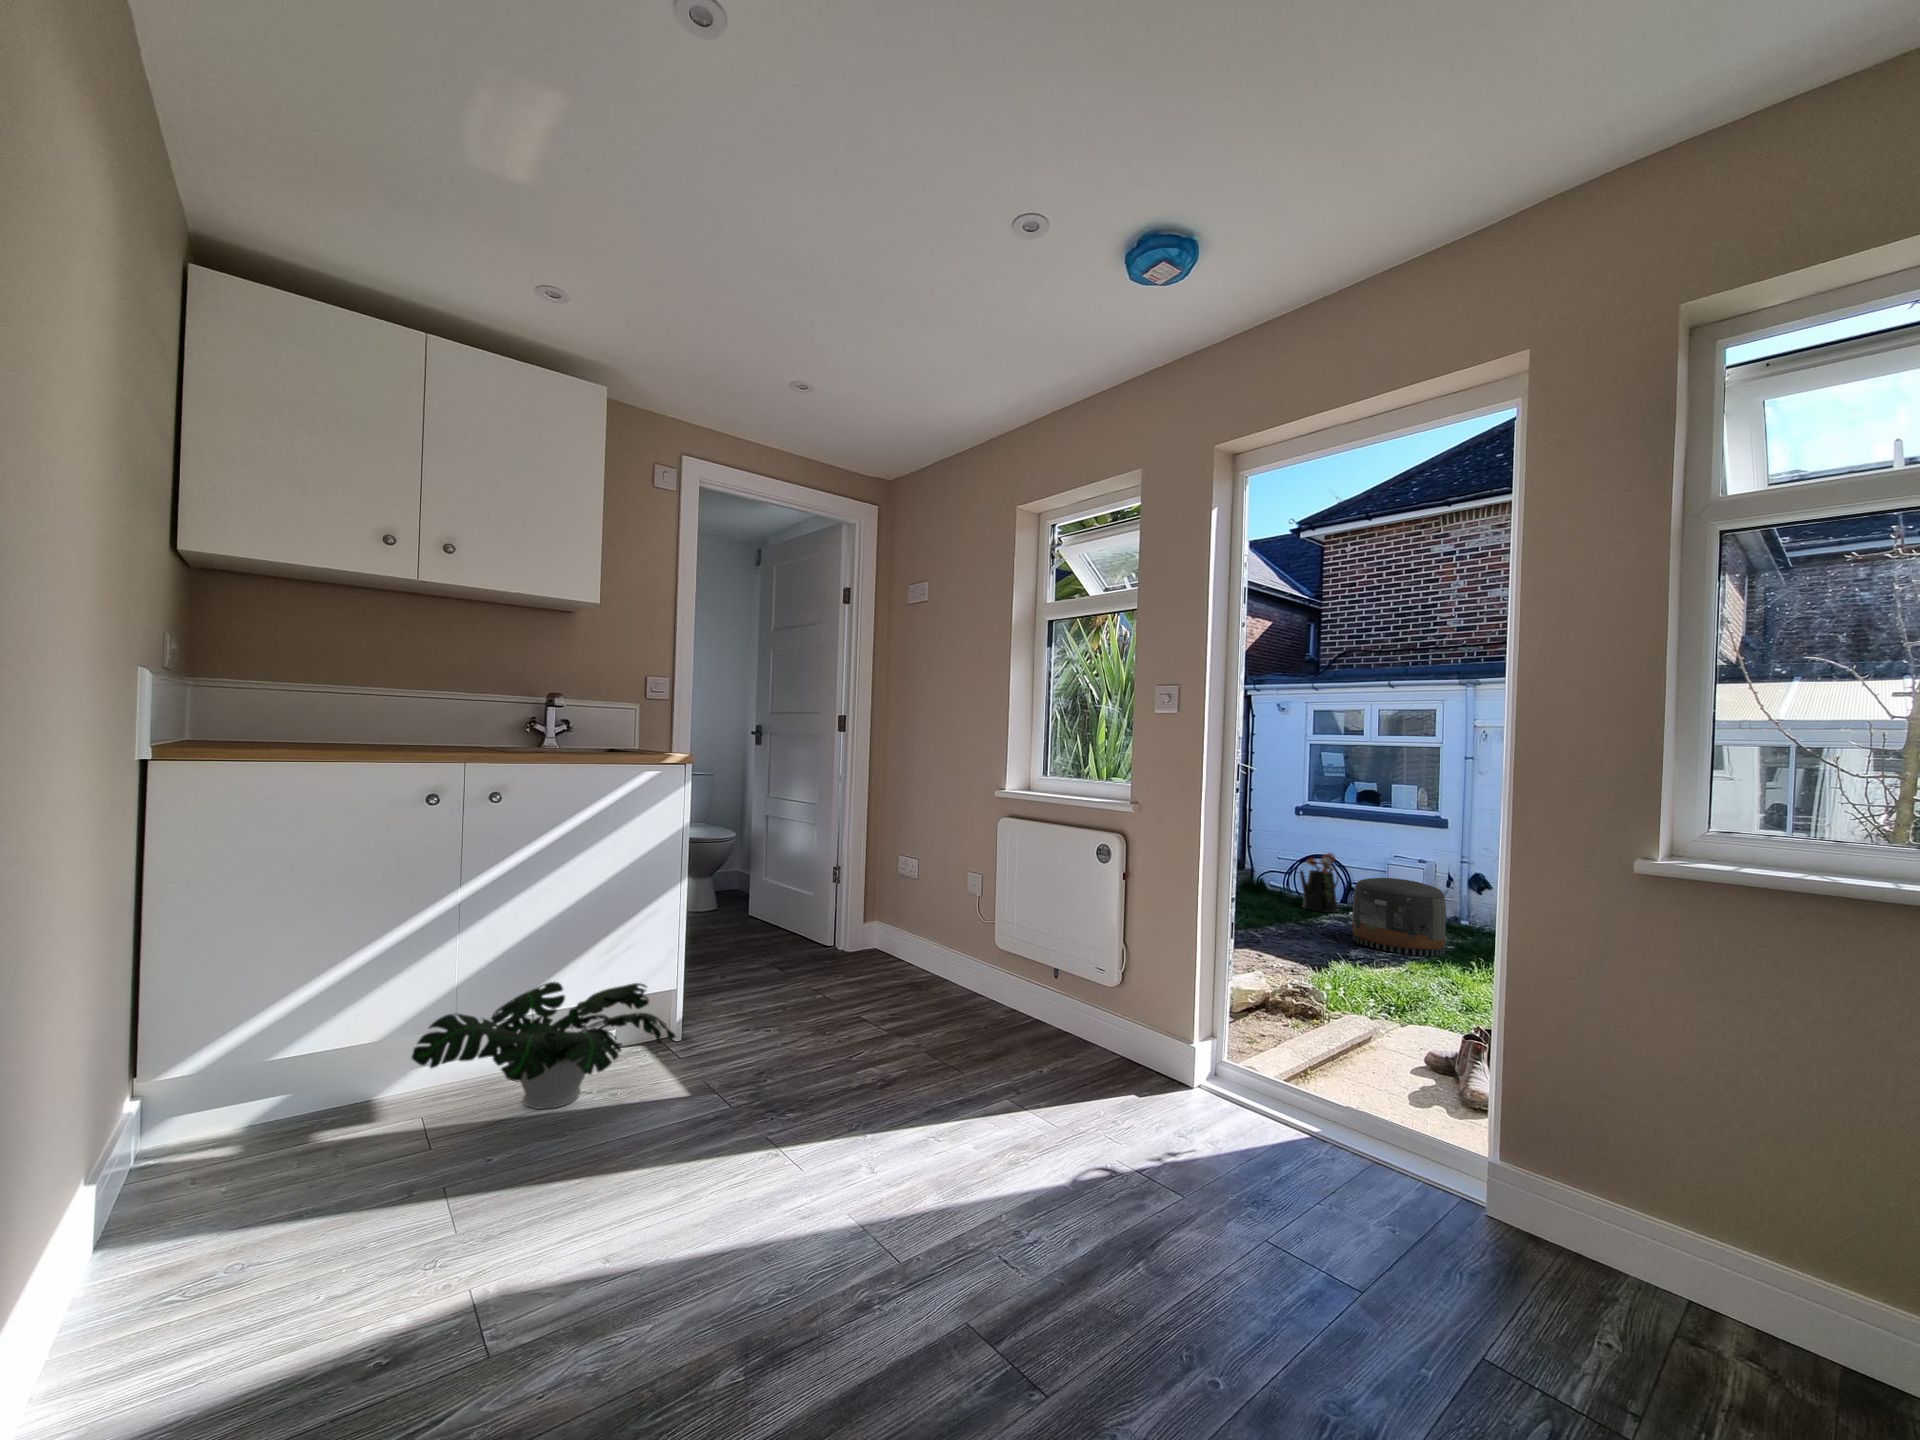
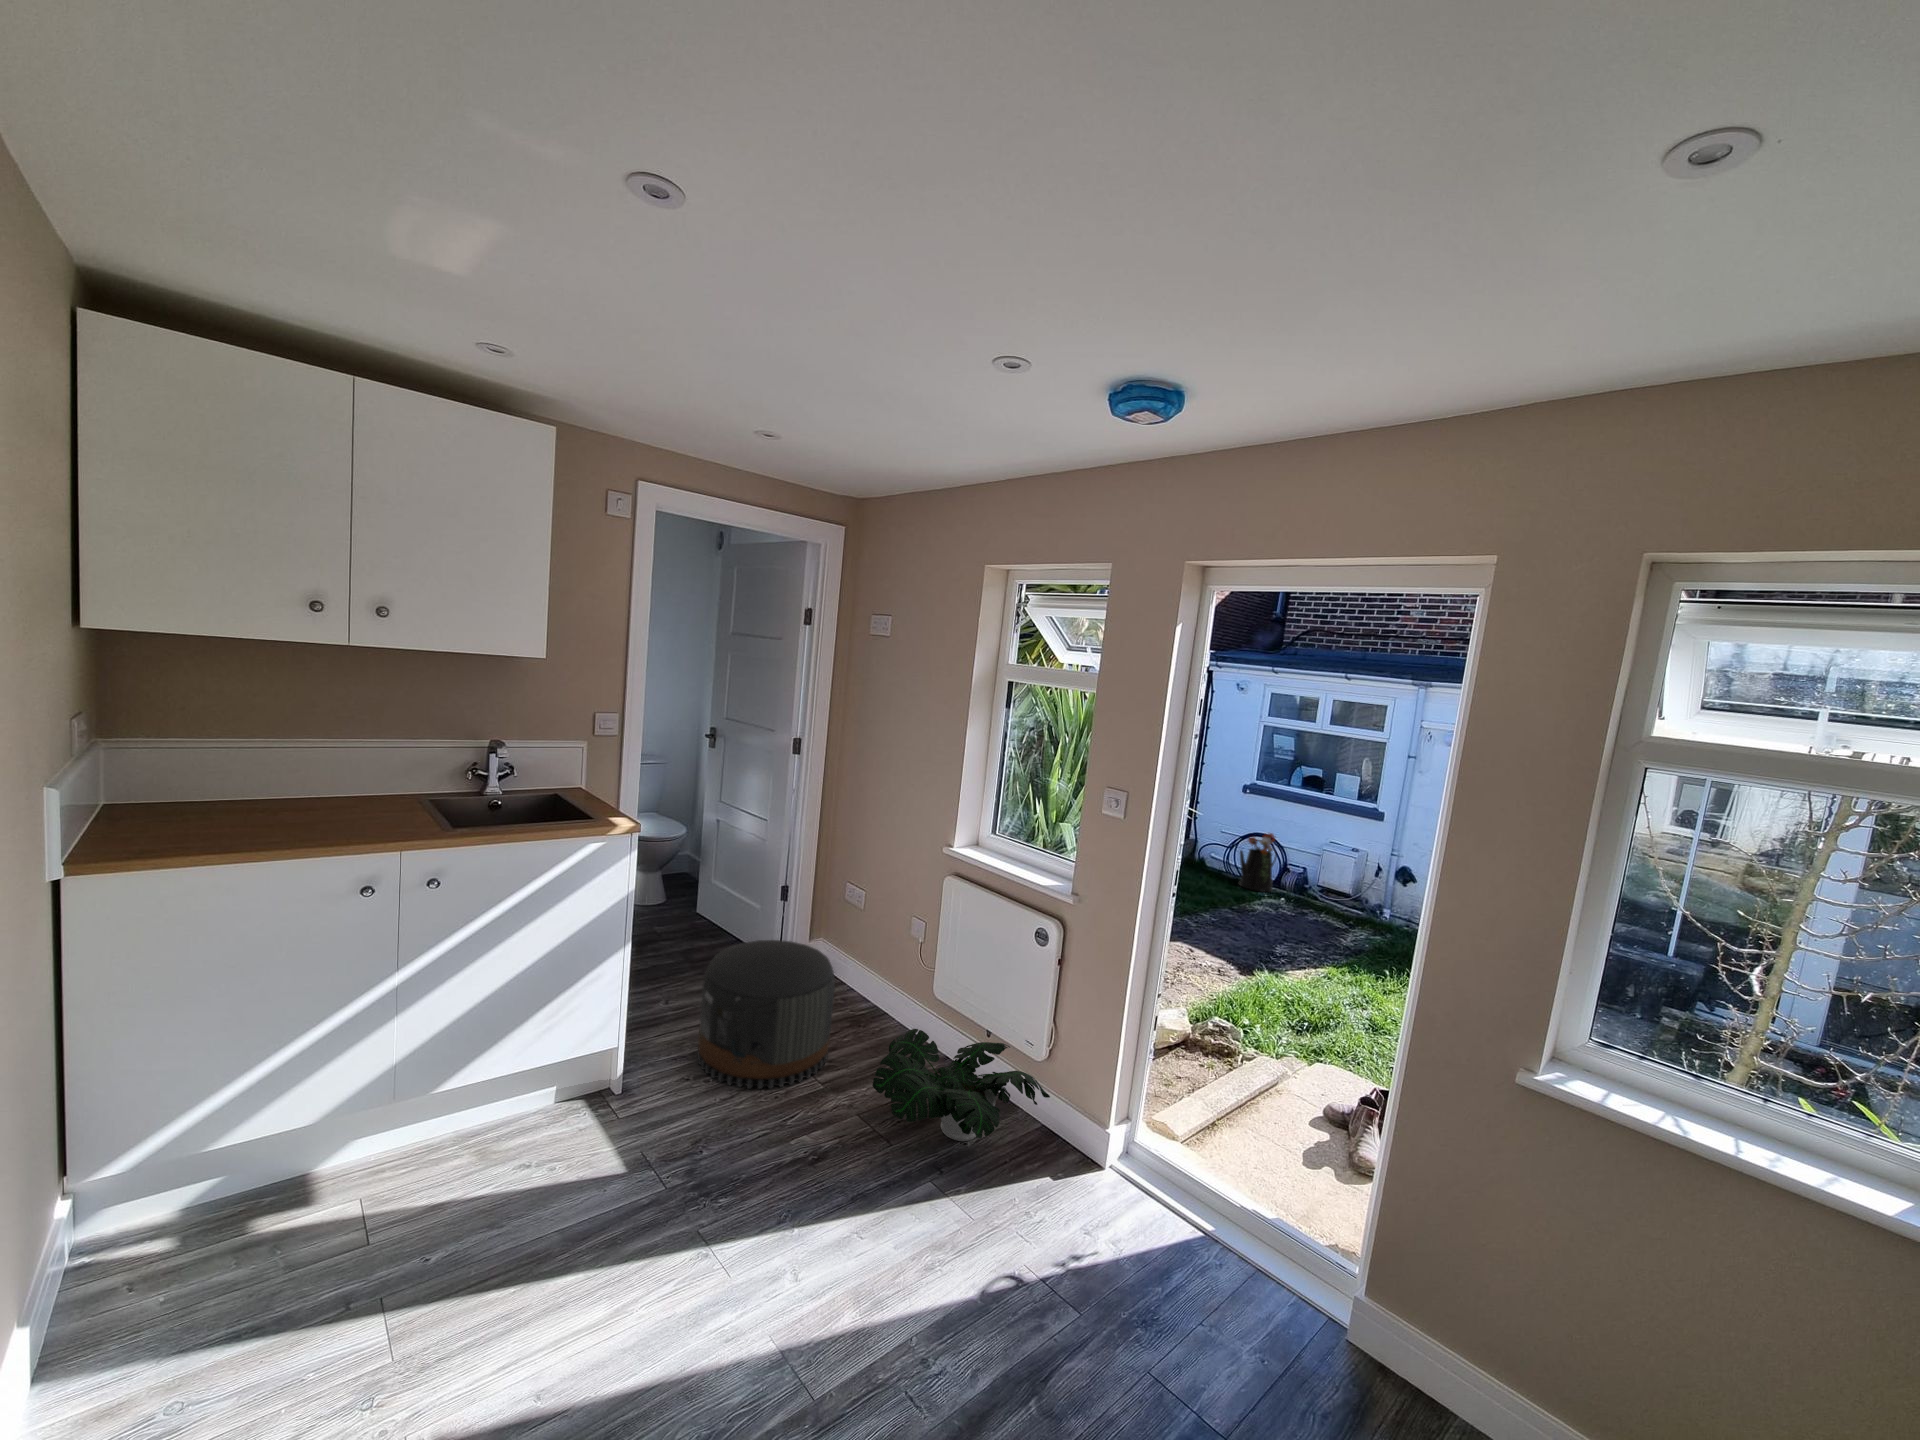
pouf: present [1352,878,1446,956] -> present [697,940,835,1089]
potted plant: present [411,982,676,1109] -> present [873,1029,1050,1141]

